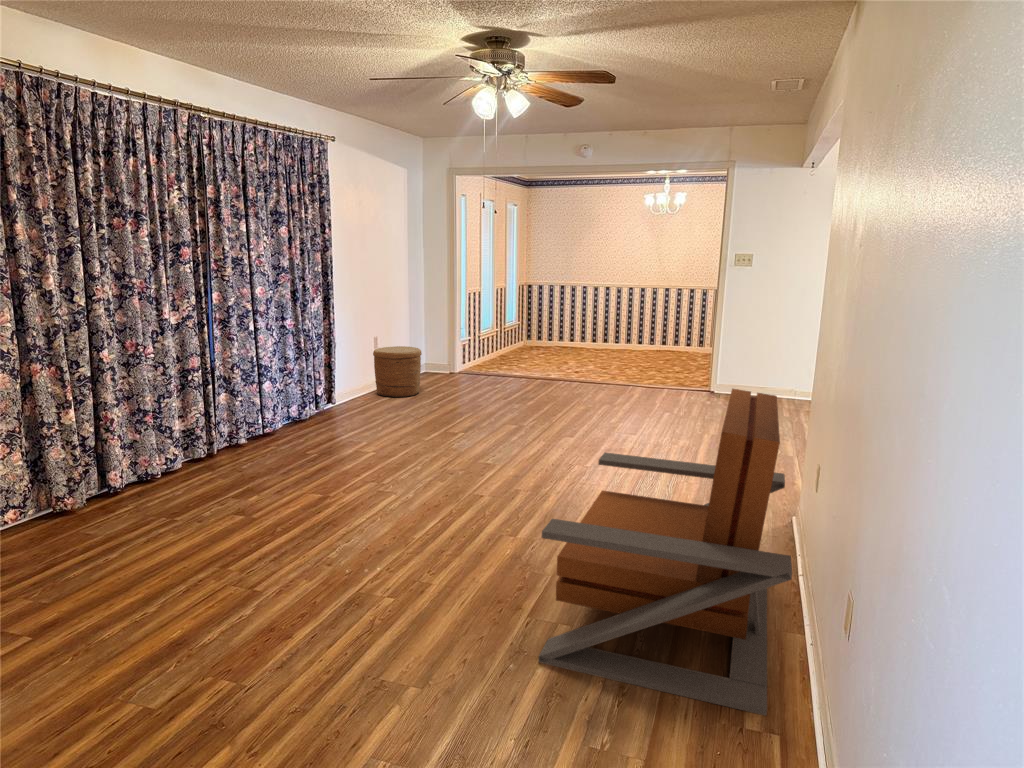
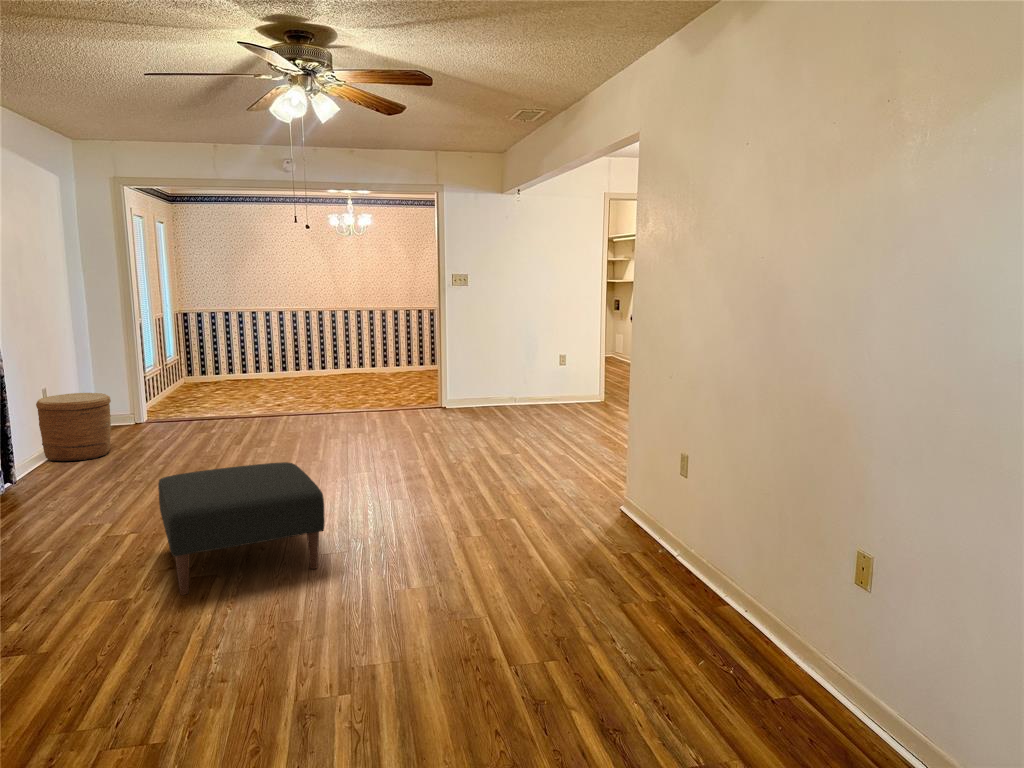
lounge chair: present [538,389,792,716] -> none [505,395,792,703]
ottoman: none [354,413,481,505] -> present [158,462,325,595]

